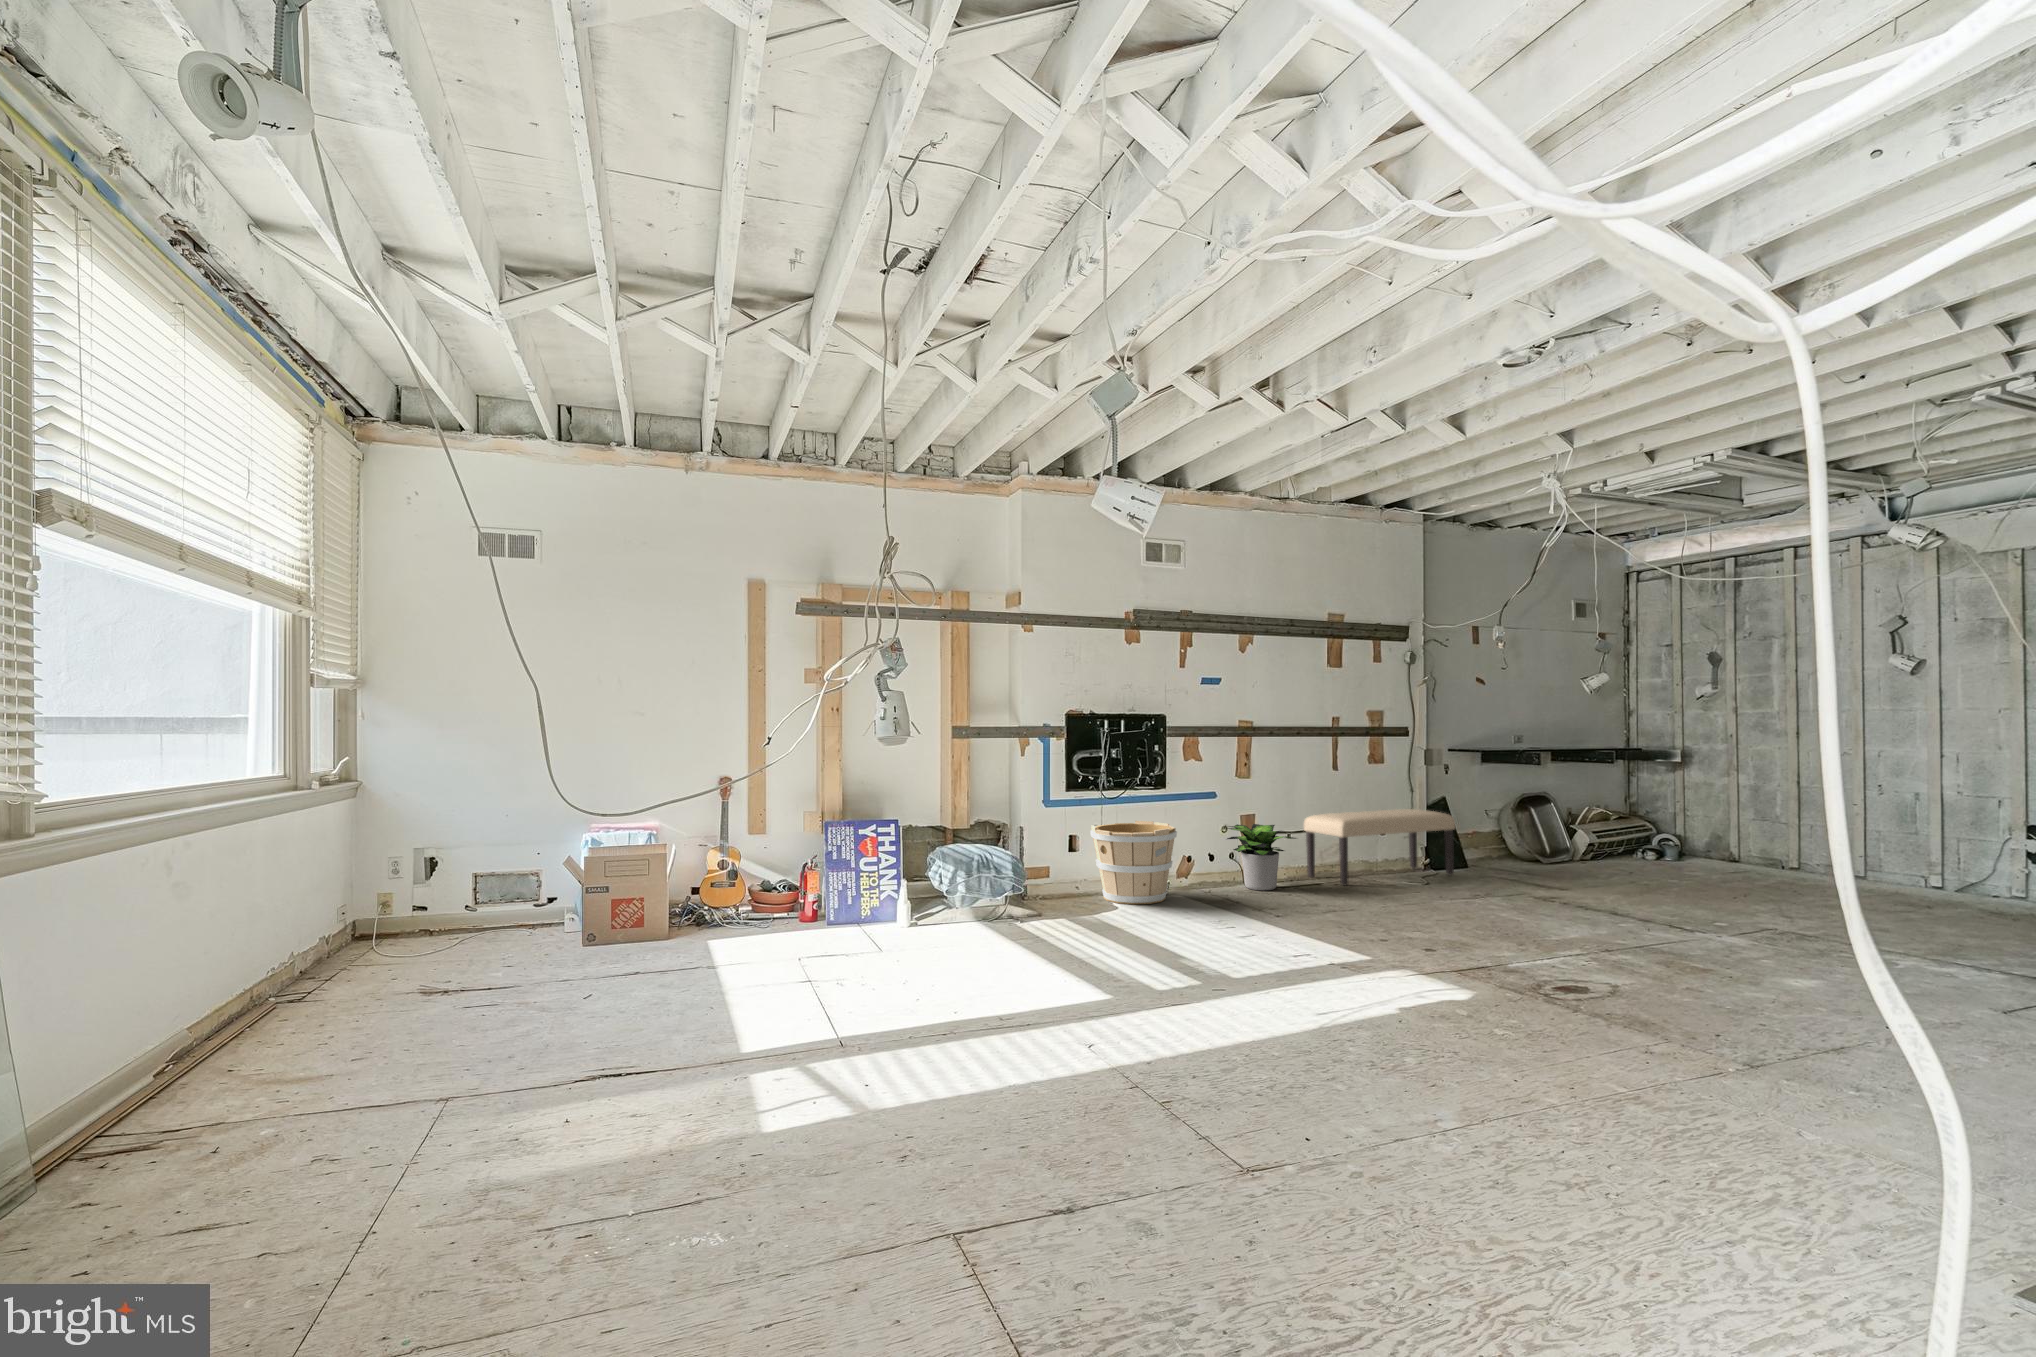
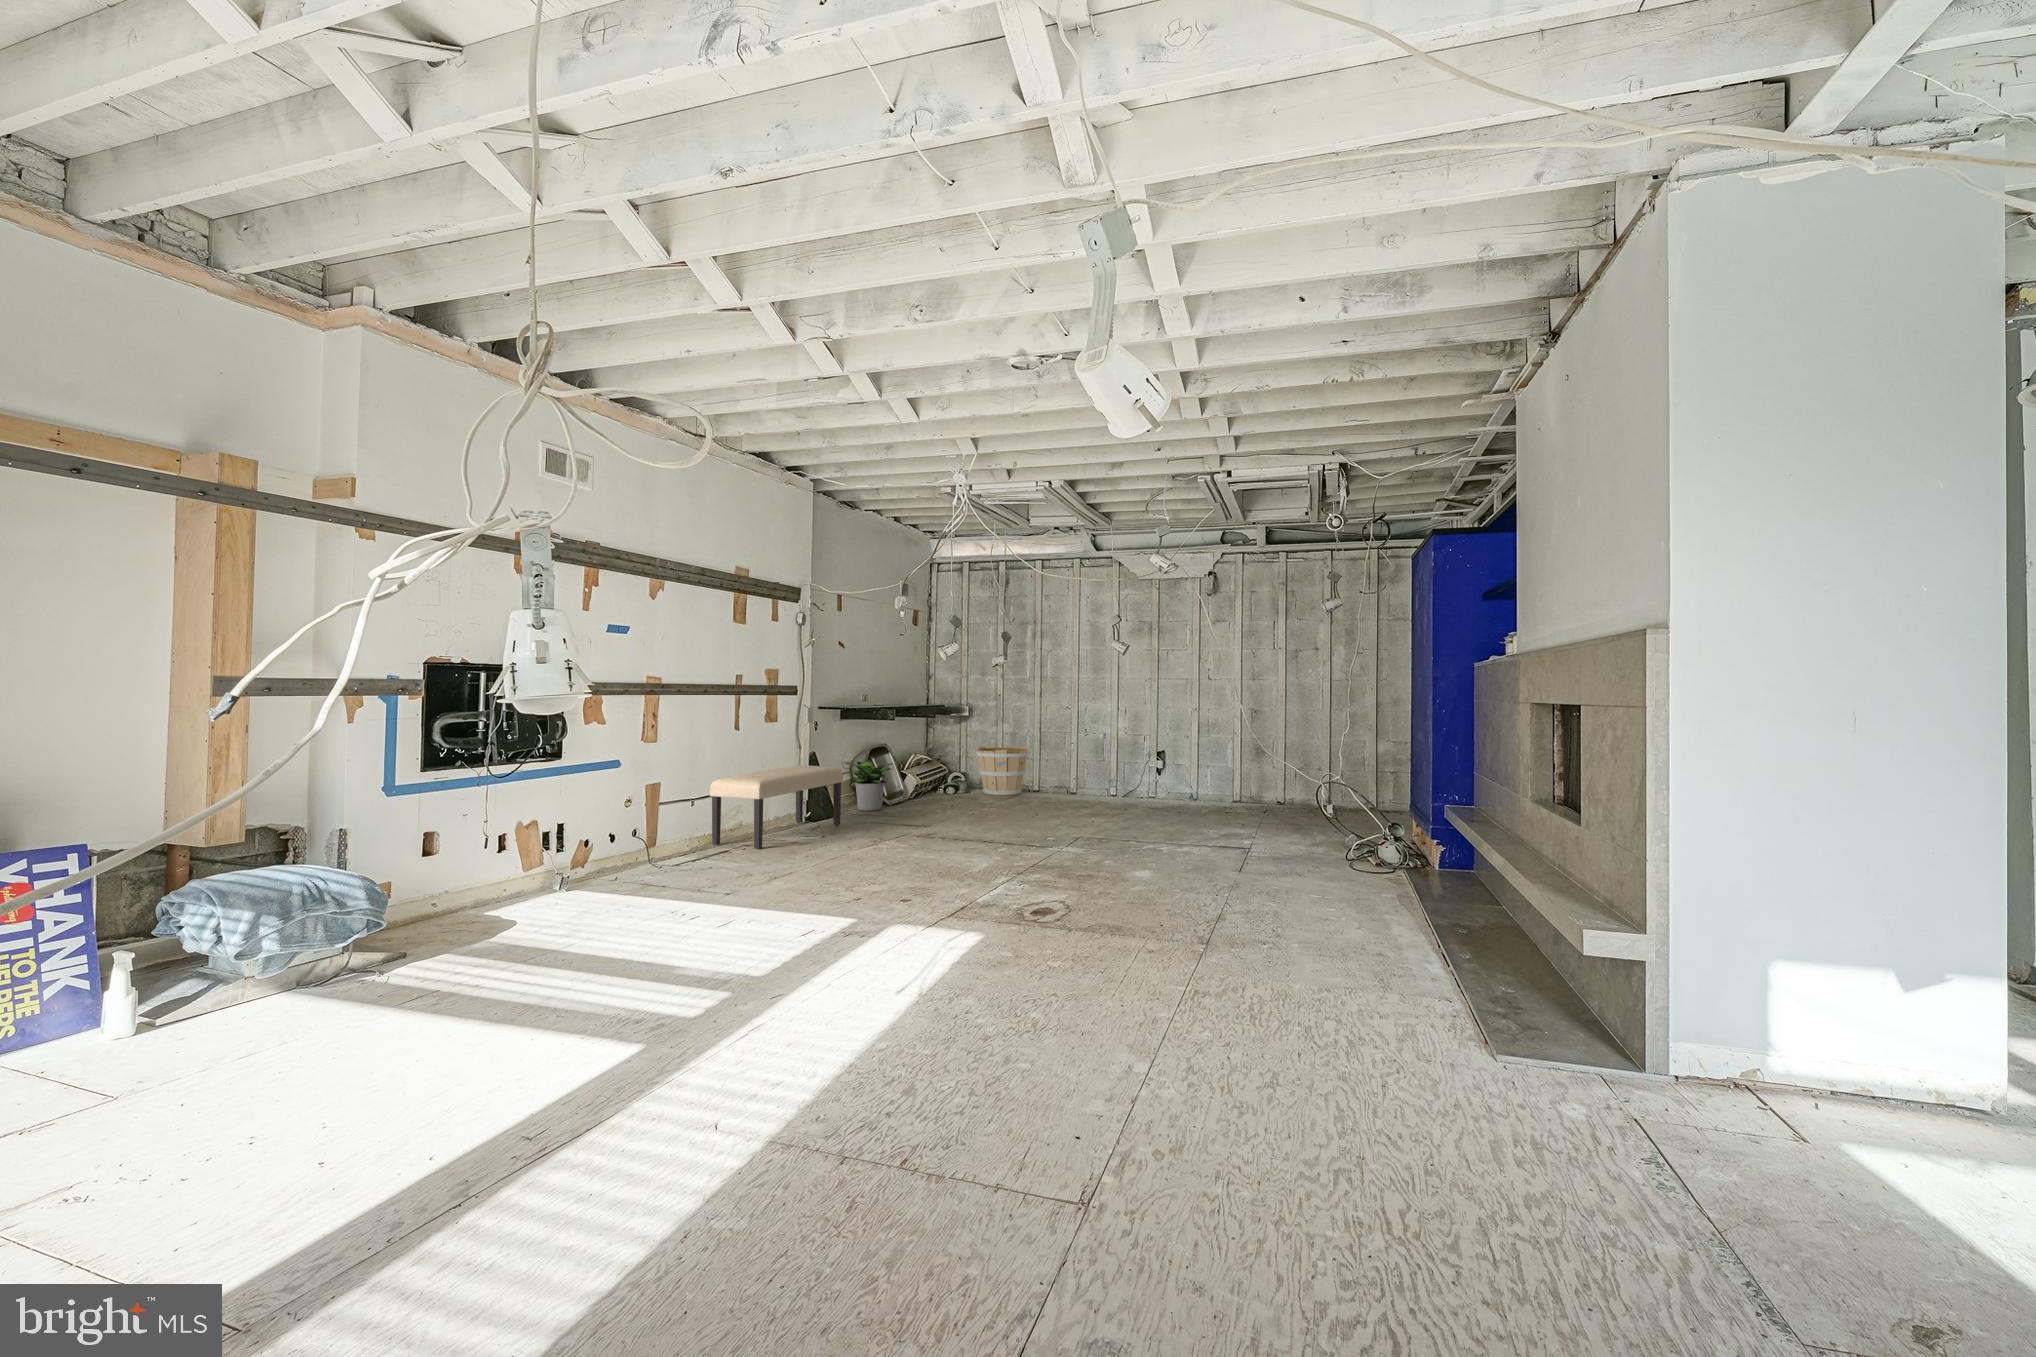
wooden bucket: present [1090,821,1177,904] -> present [976,747,1029,796]
potted plant: present [1227,824,1296,890] -> present [843,761,892,811]

